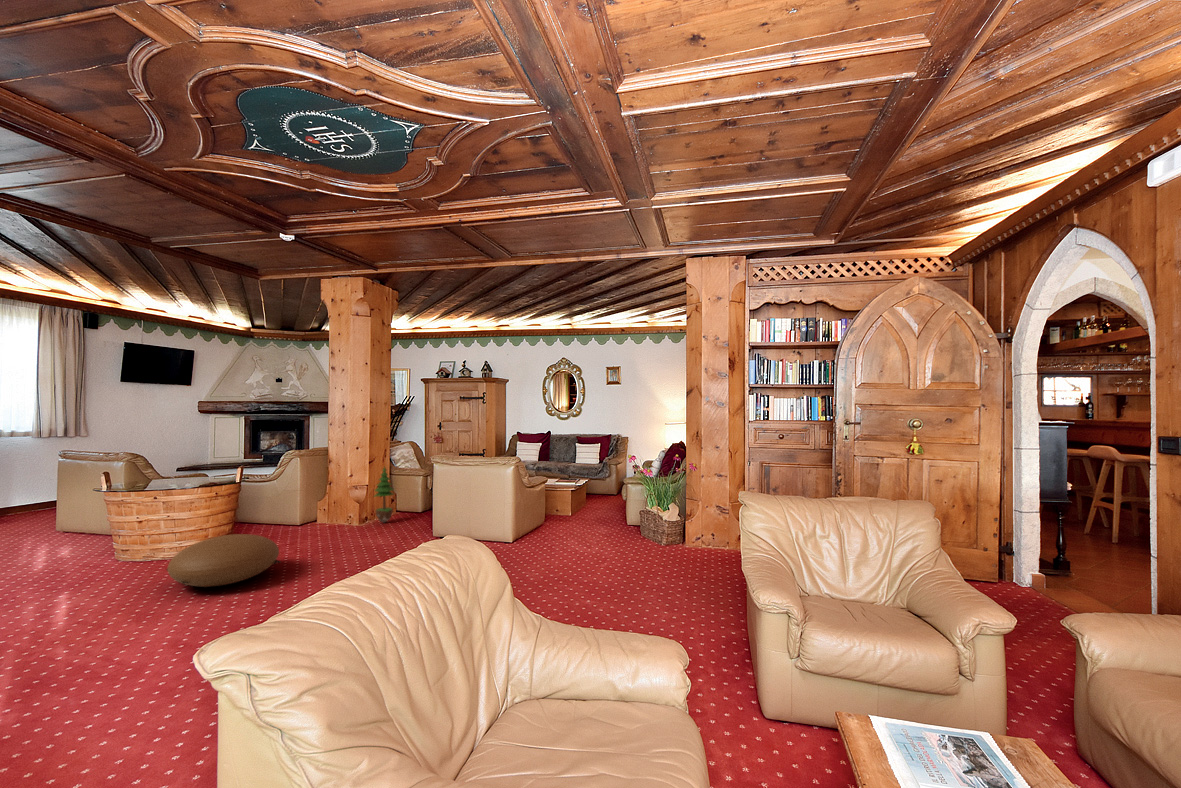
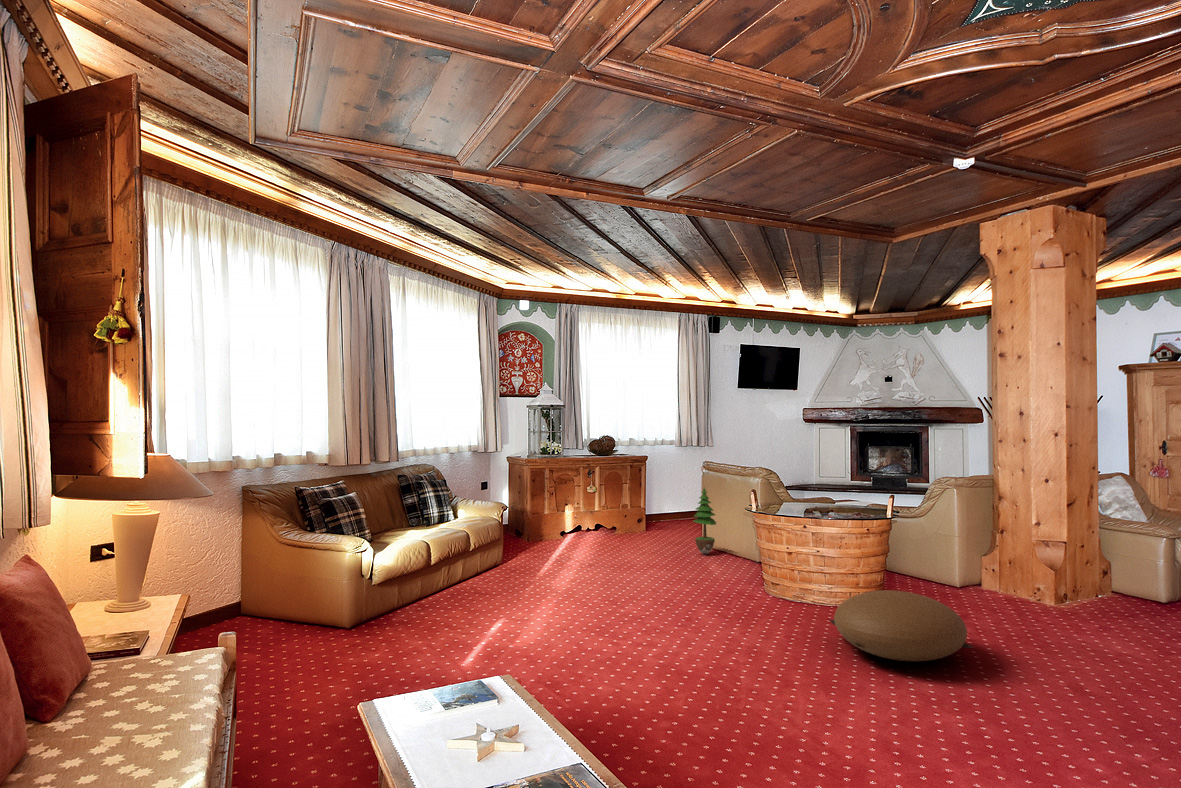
potted tree: present [374,467,394,523] -> present [693,487,716,555]

